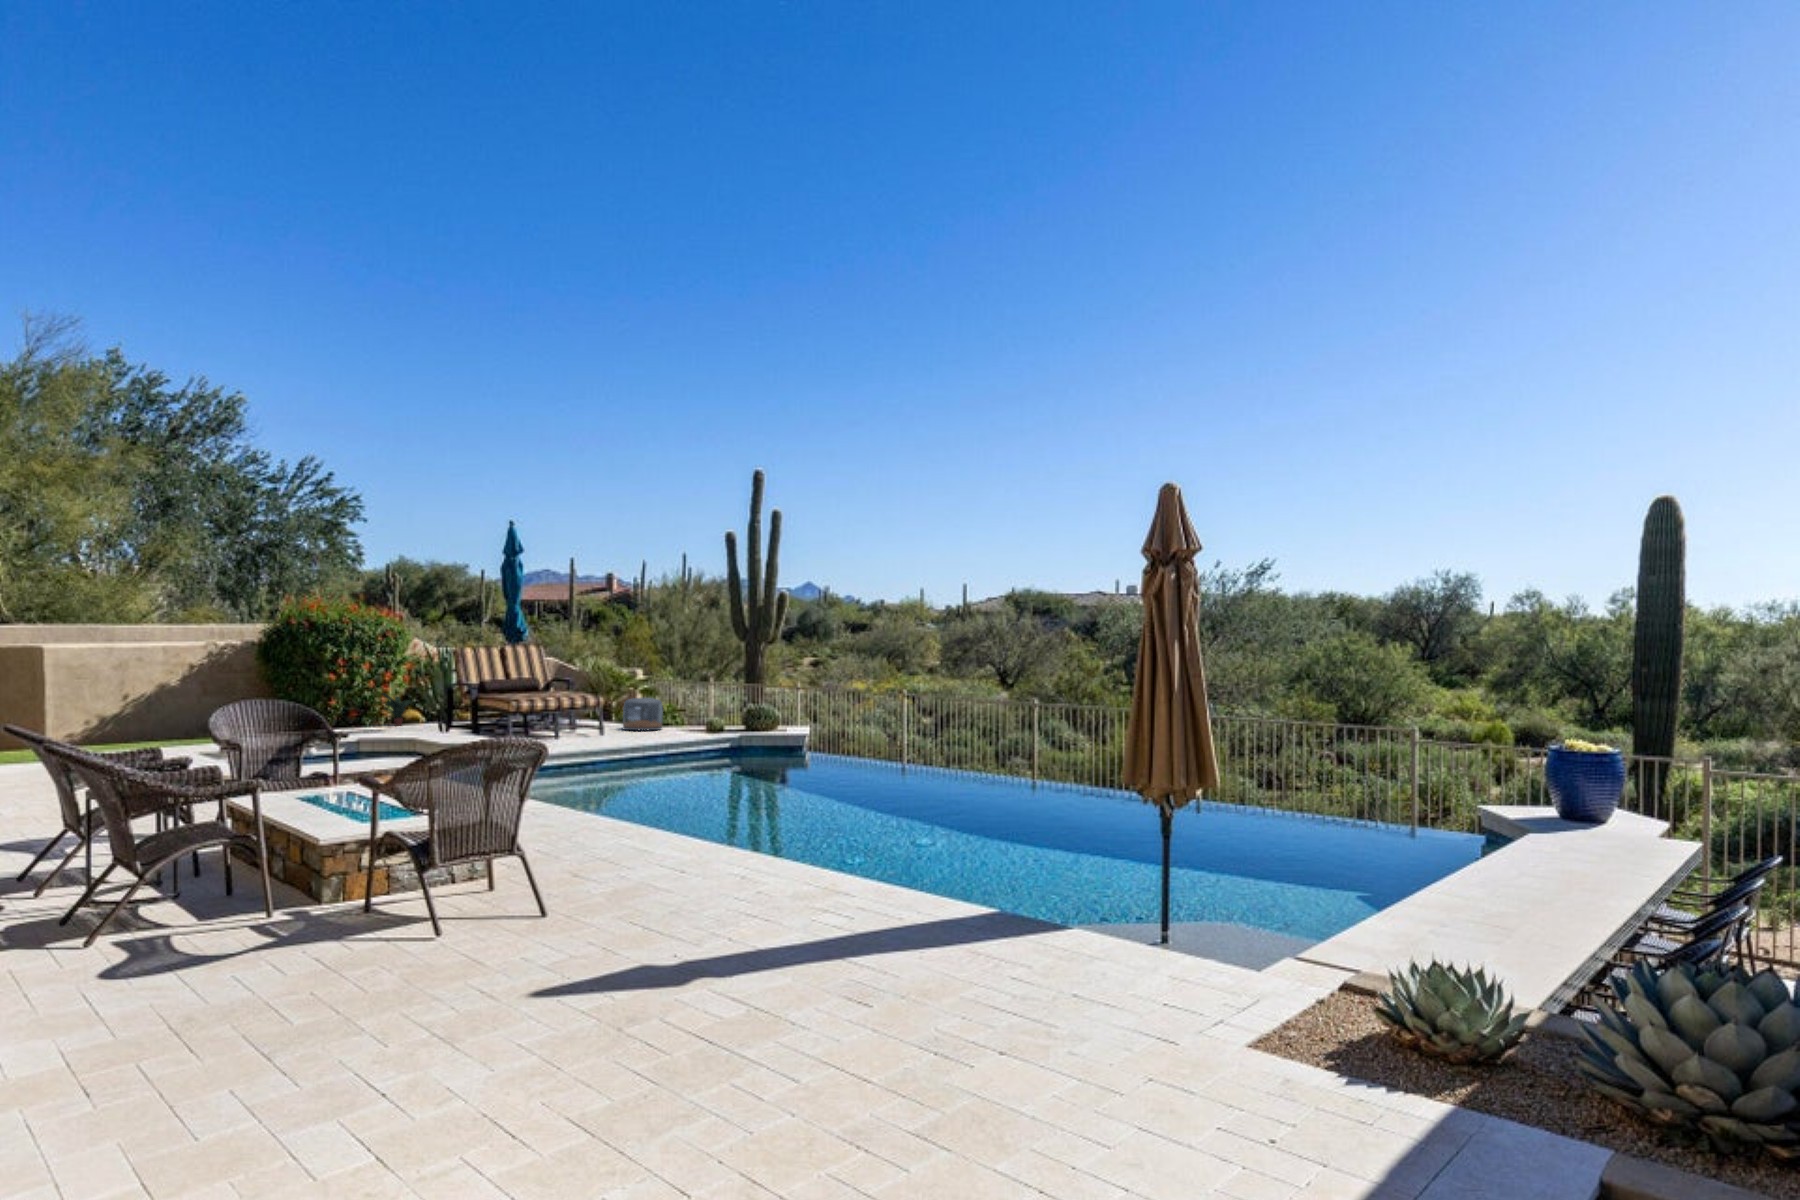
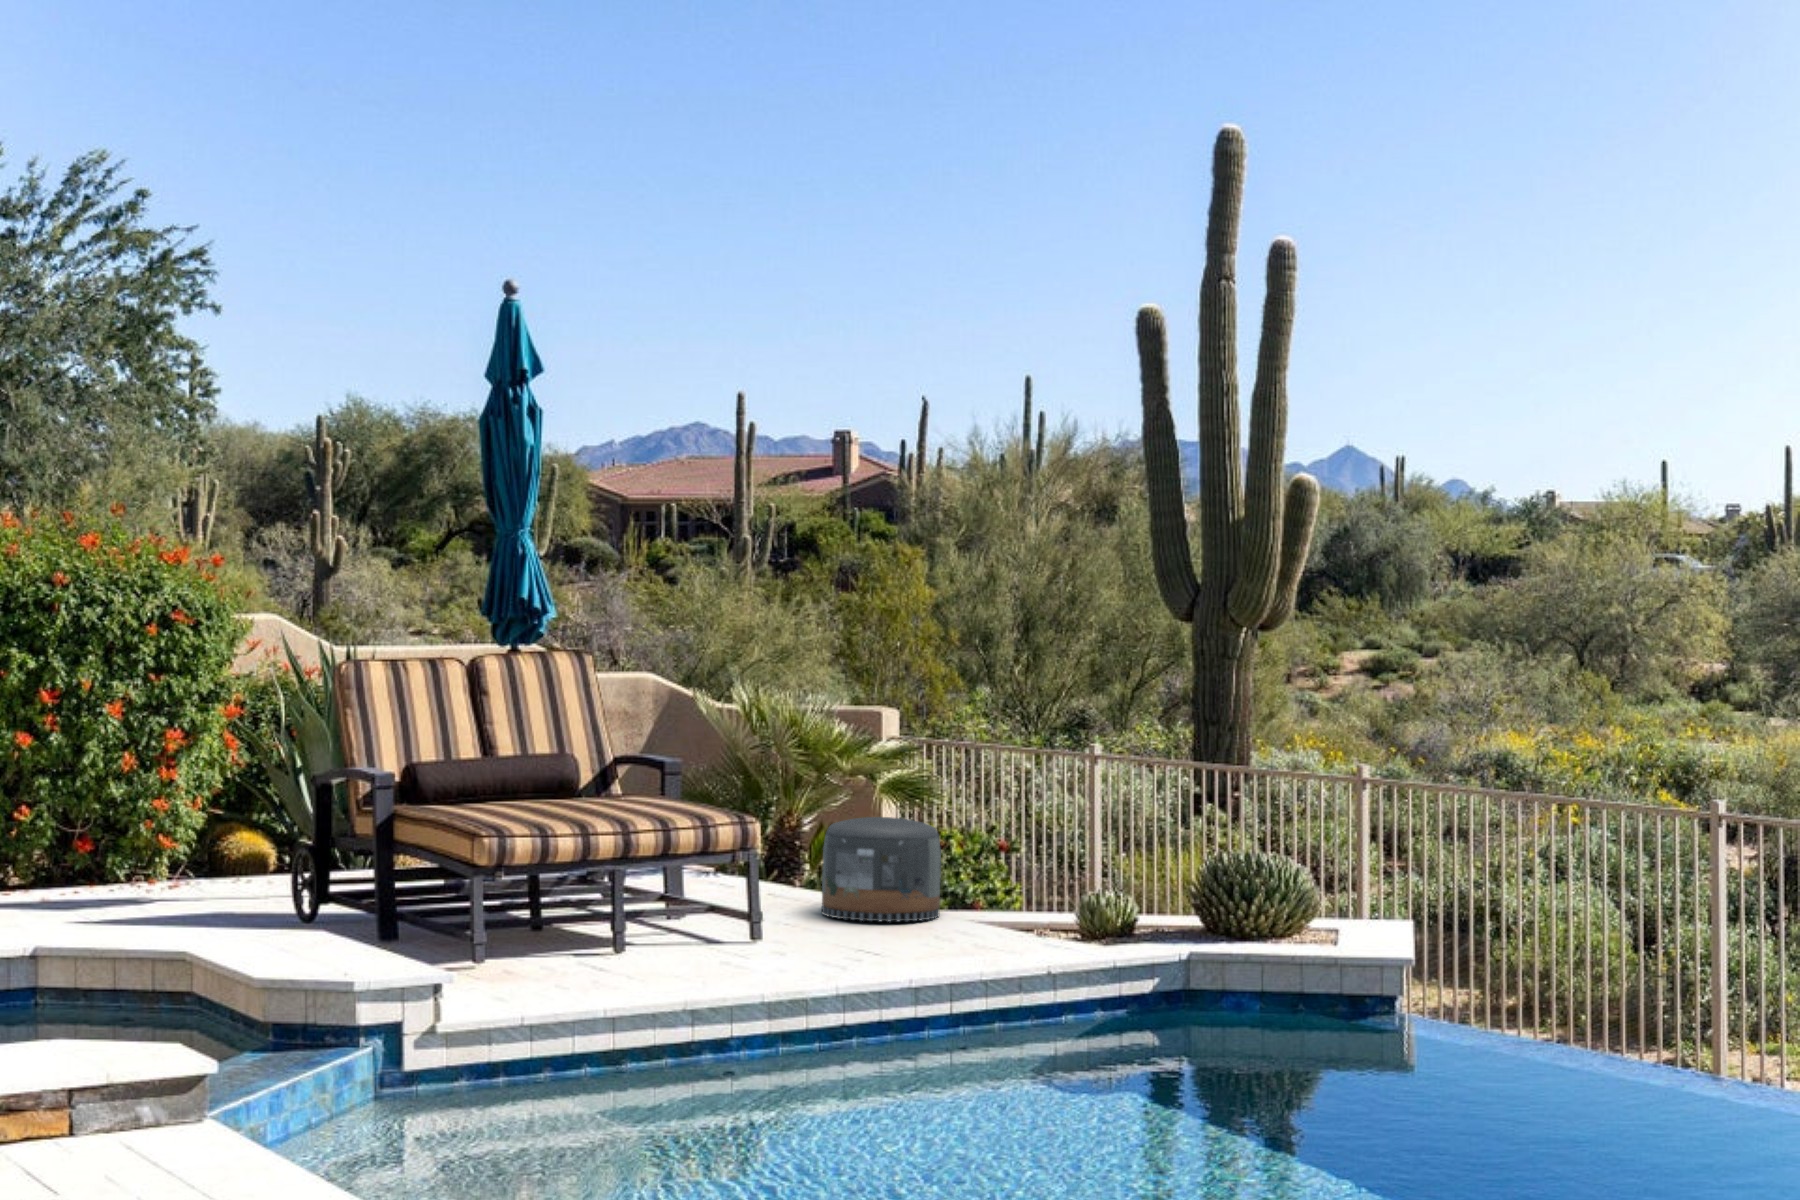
potted plant: present [382,693,410,726] -> none [150,787,250,881]

